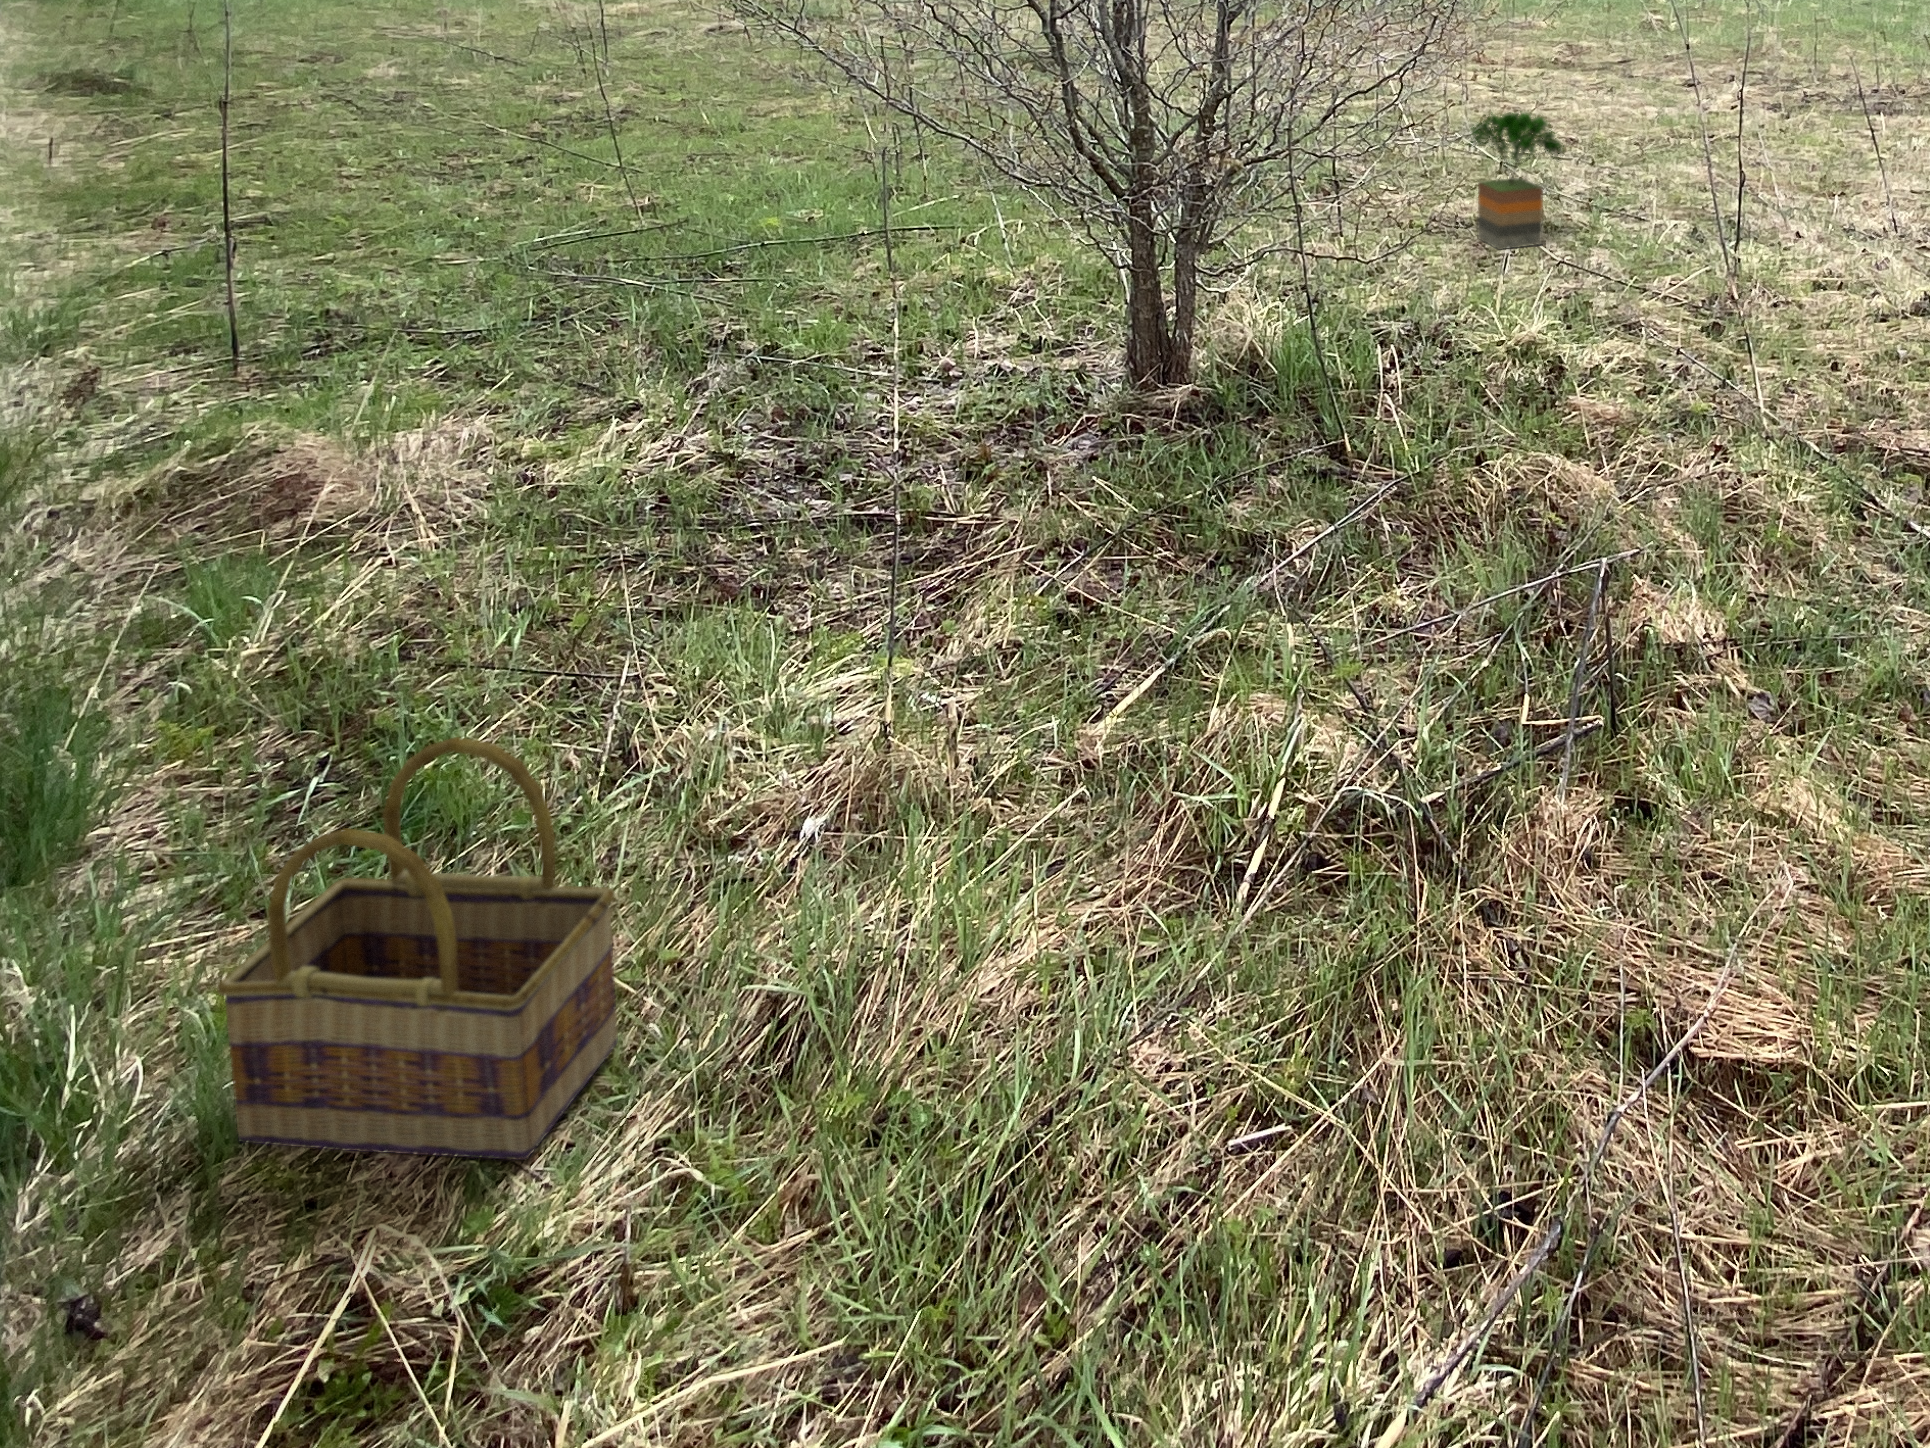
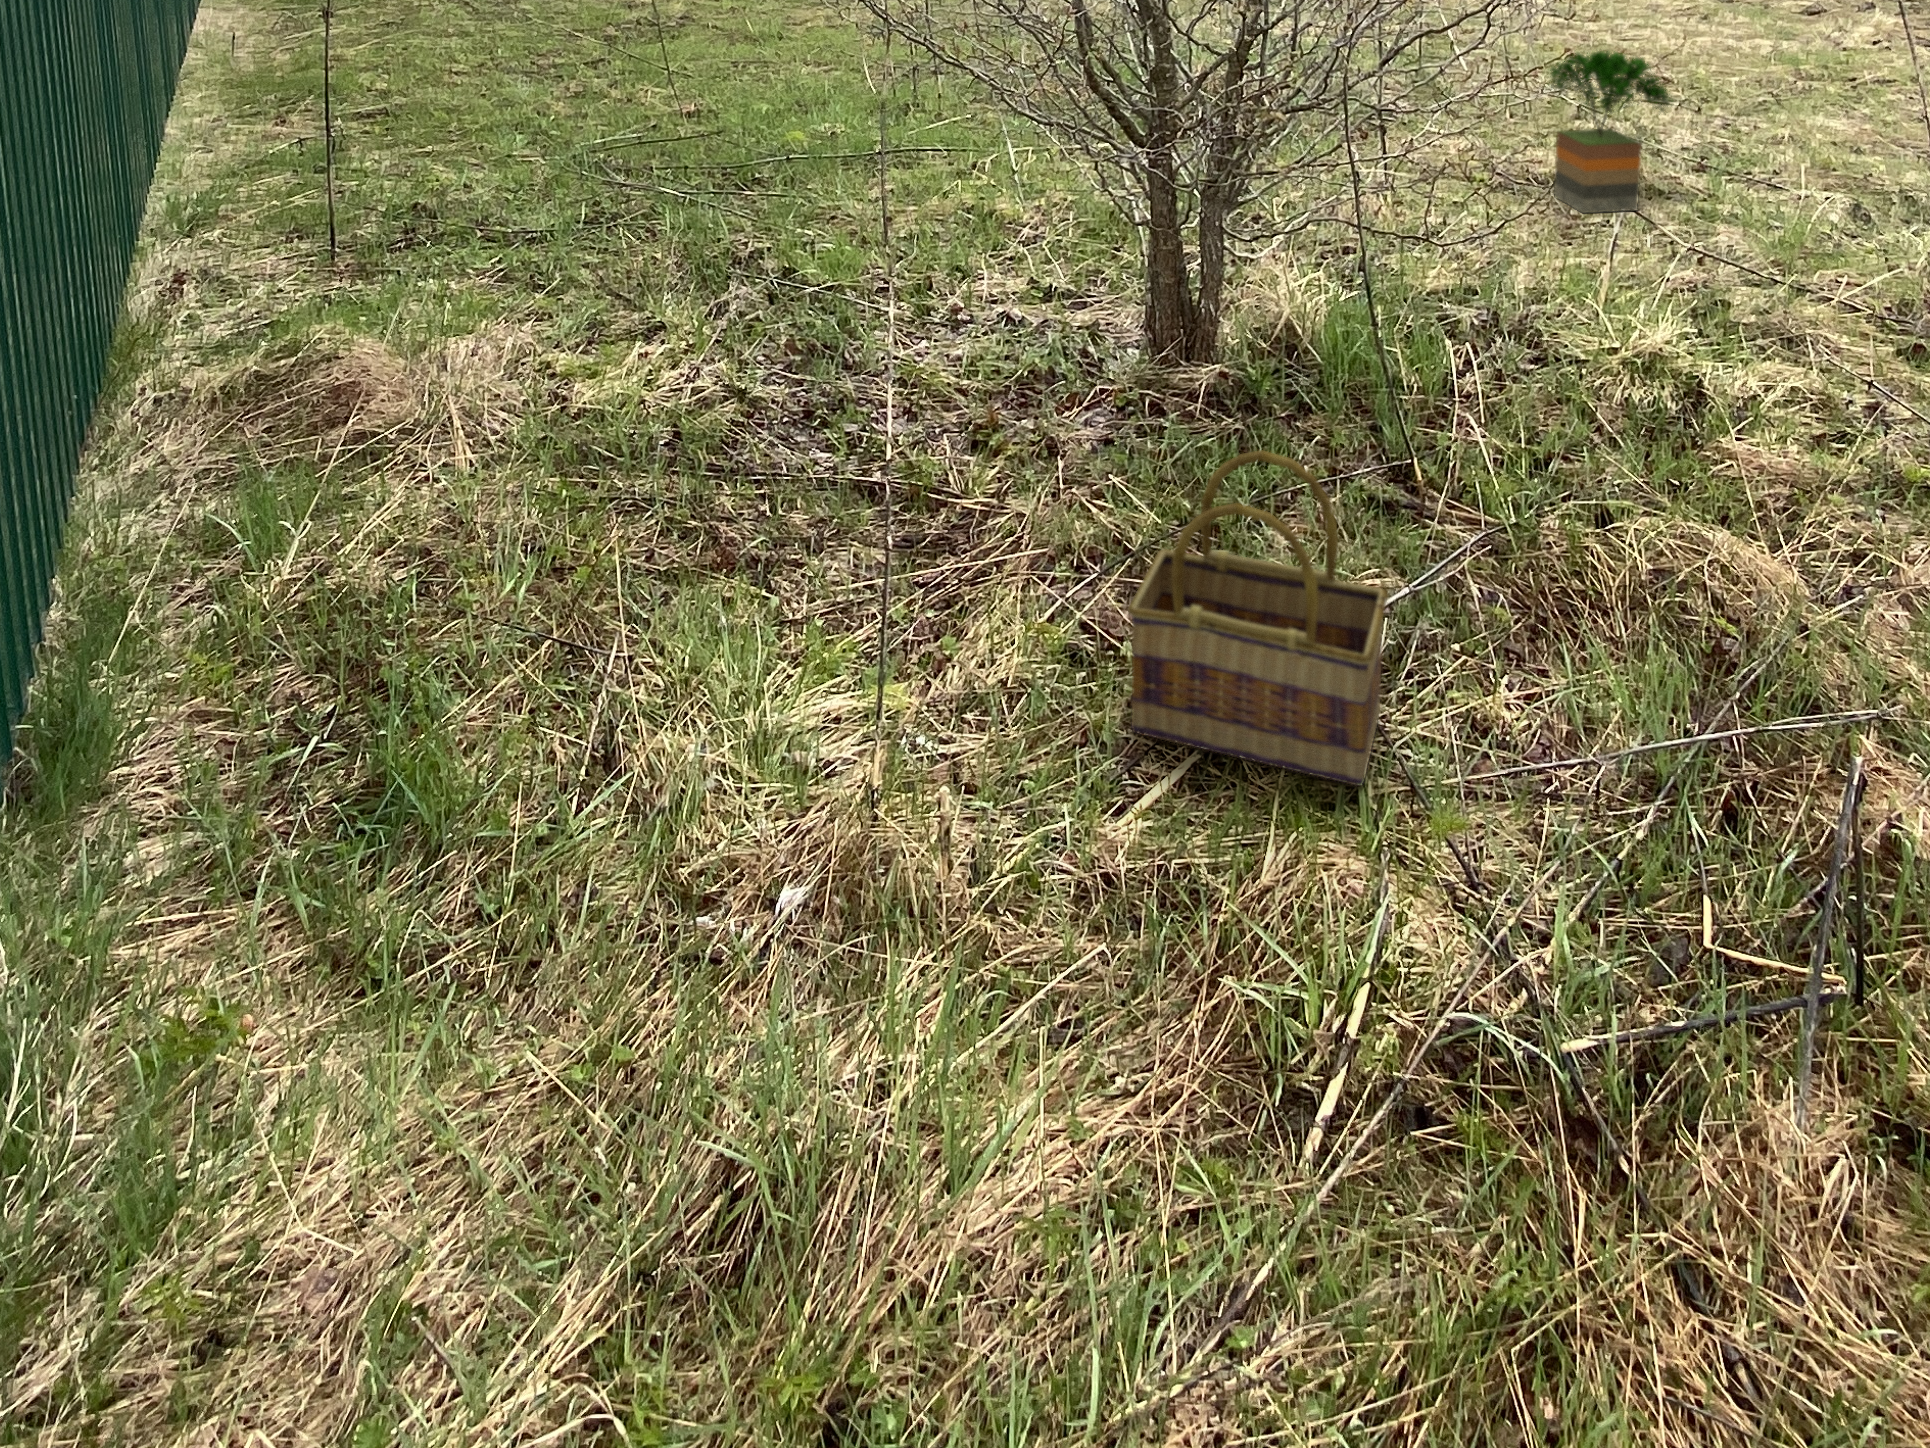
basket: present [217,737,618,1160] -> present [1128,450,1388,786]

